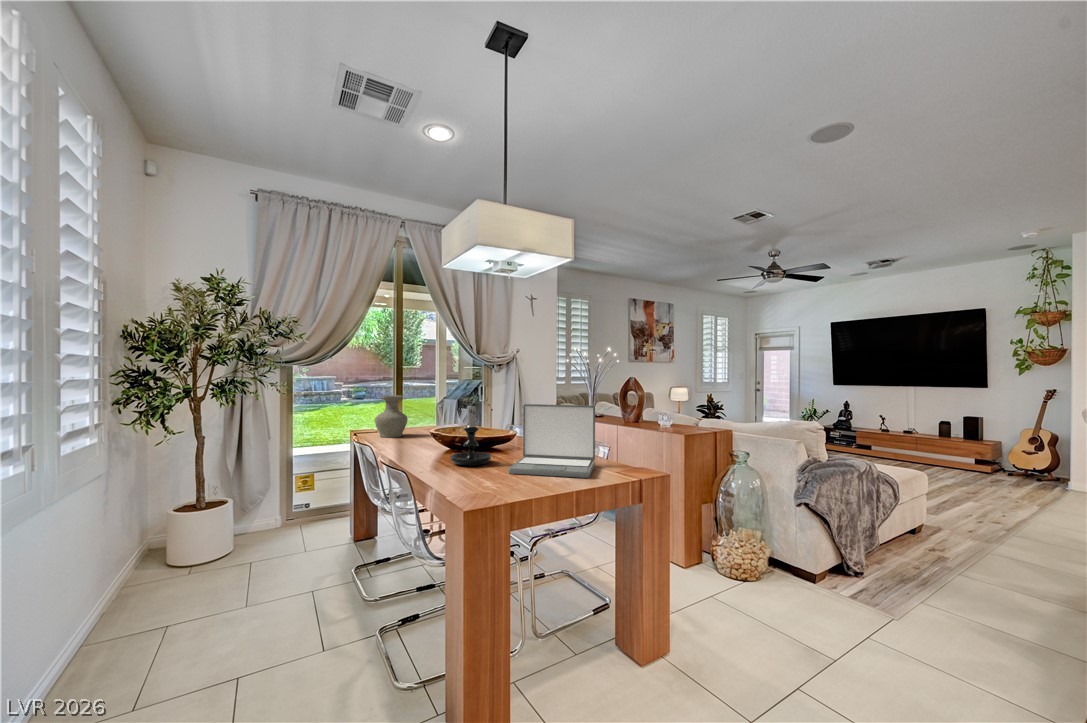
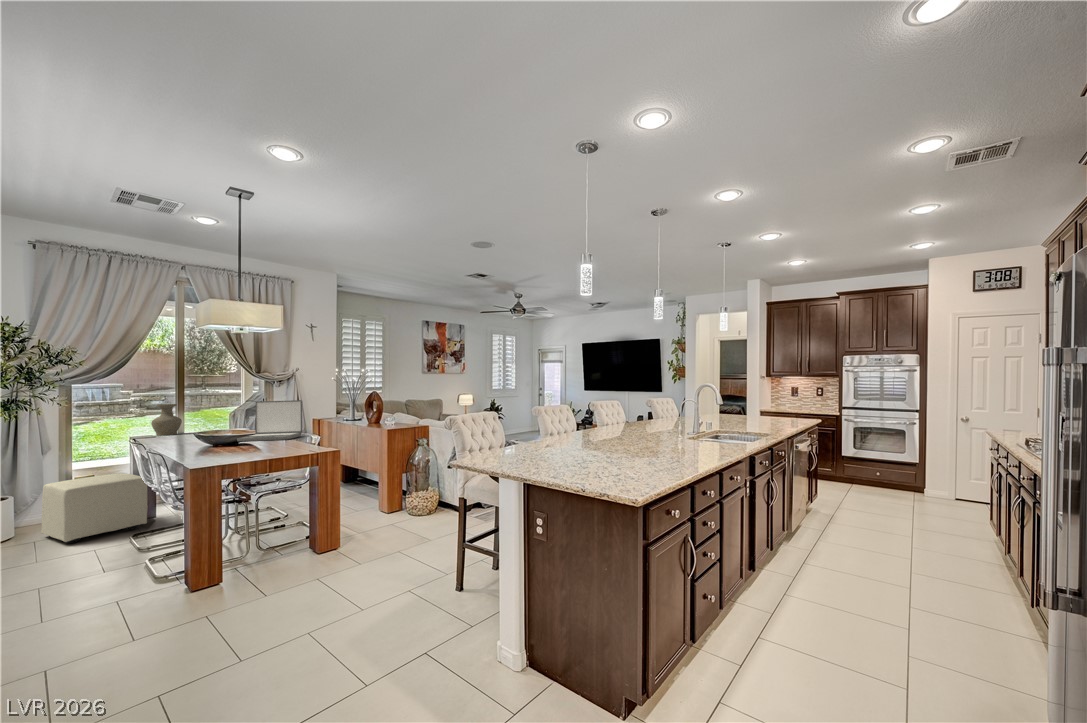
candle holder: present [450,402,492,466] -> none [201,401,234,441]
ottoman: none [258,483,372,587] -> present [41,473,148,543]

